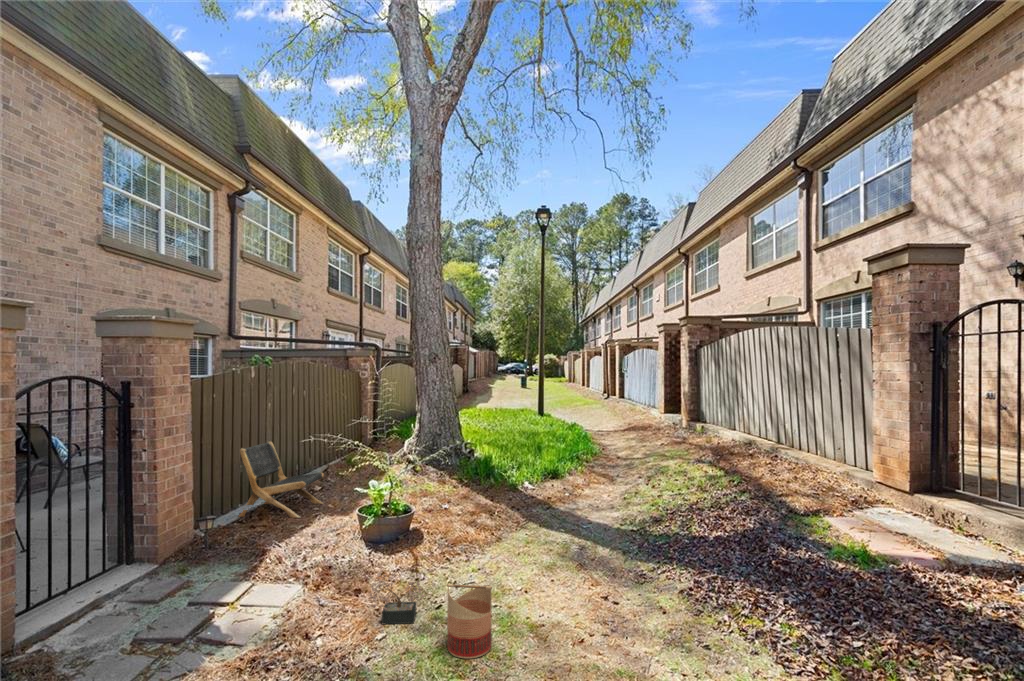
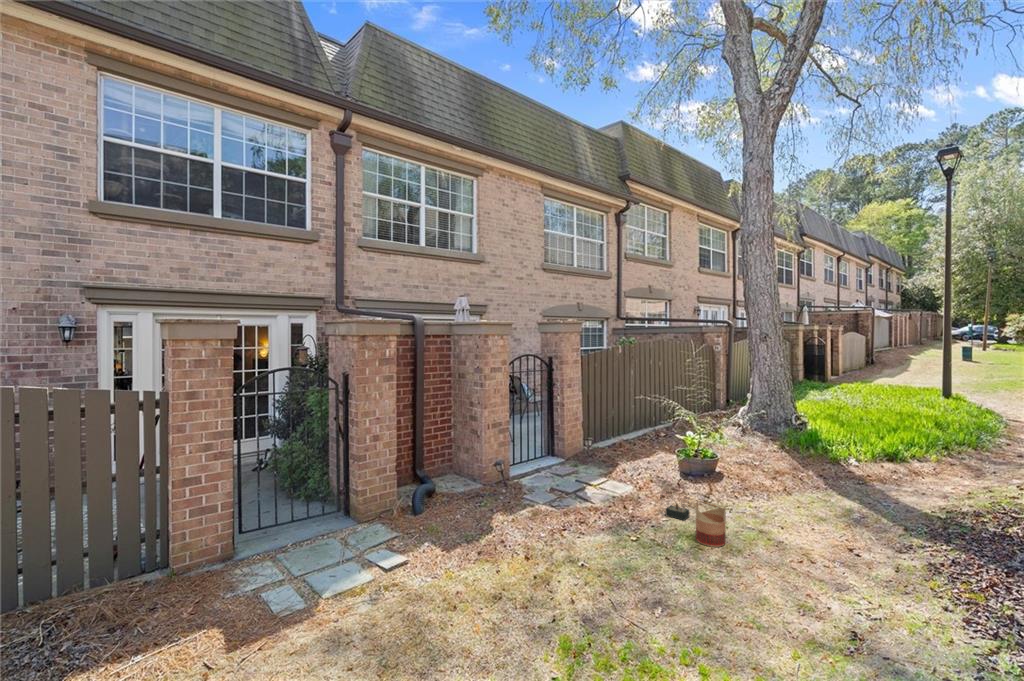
lounge chair: present [239,441,324,518] -> none [612,397,667,450]

